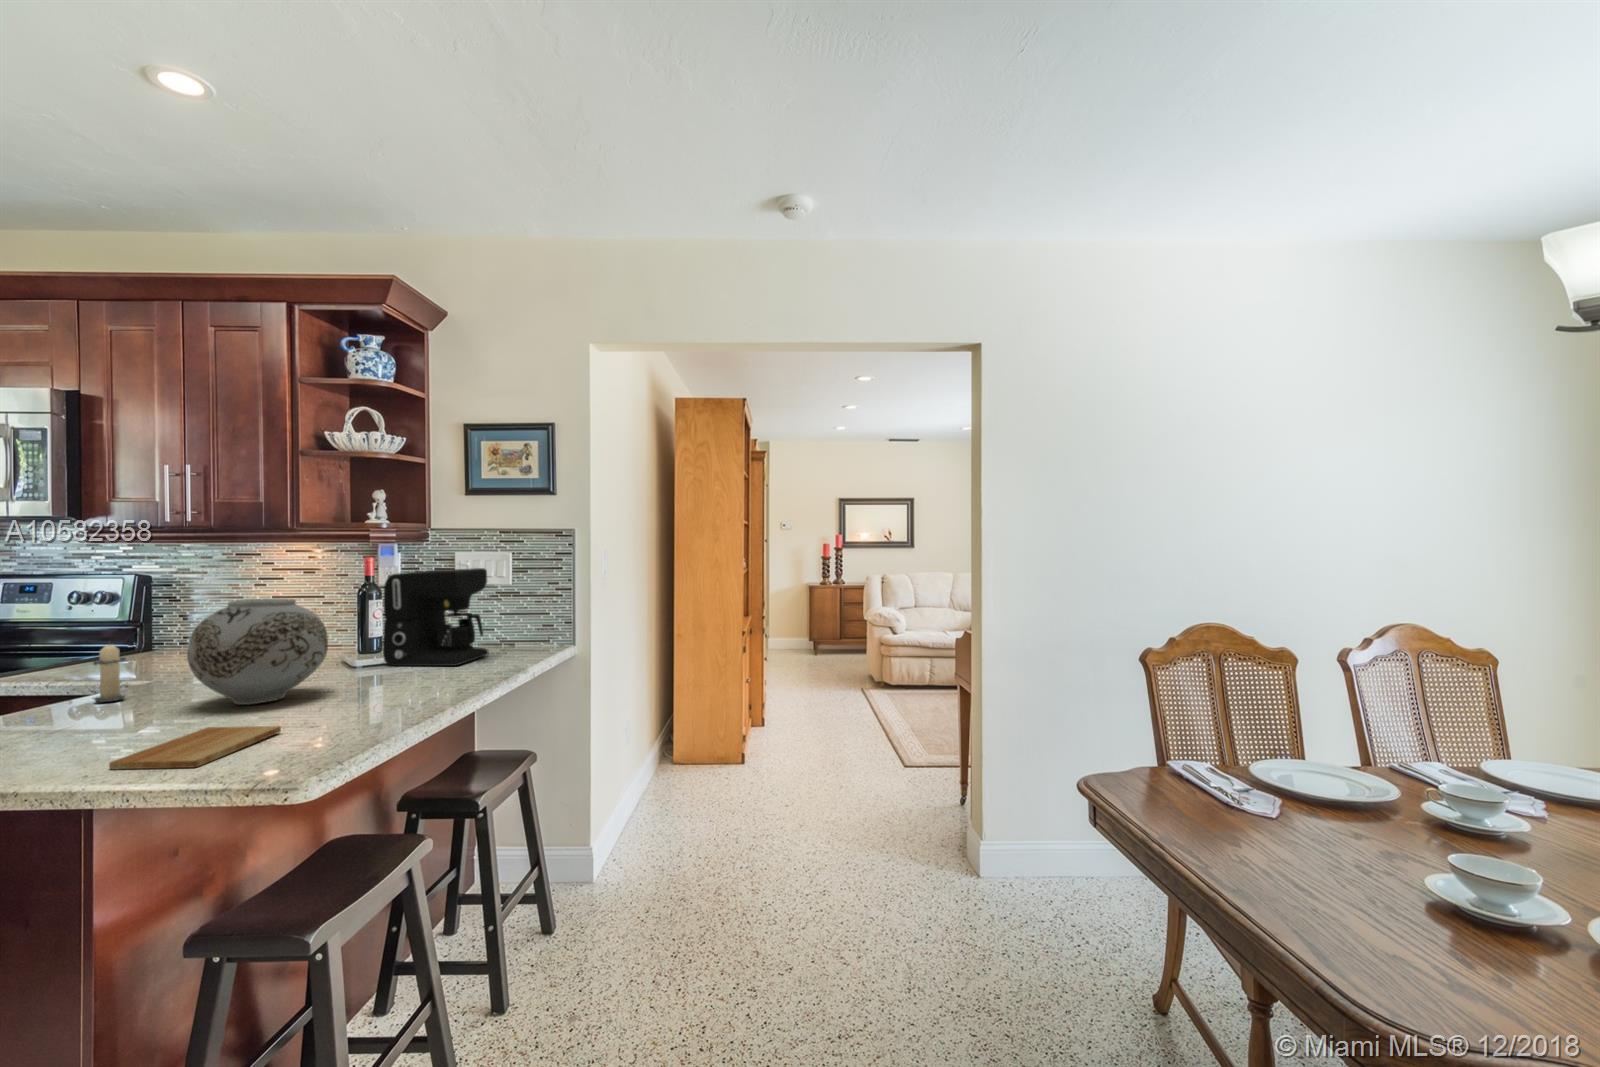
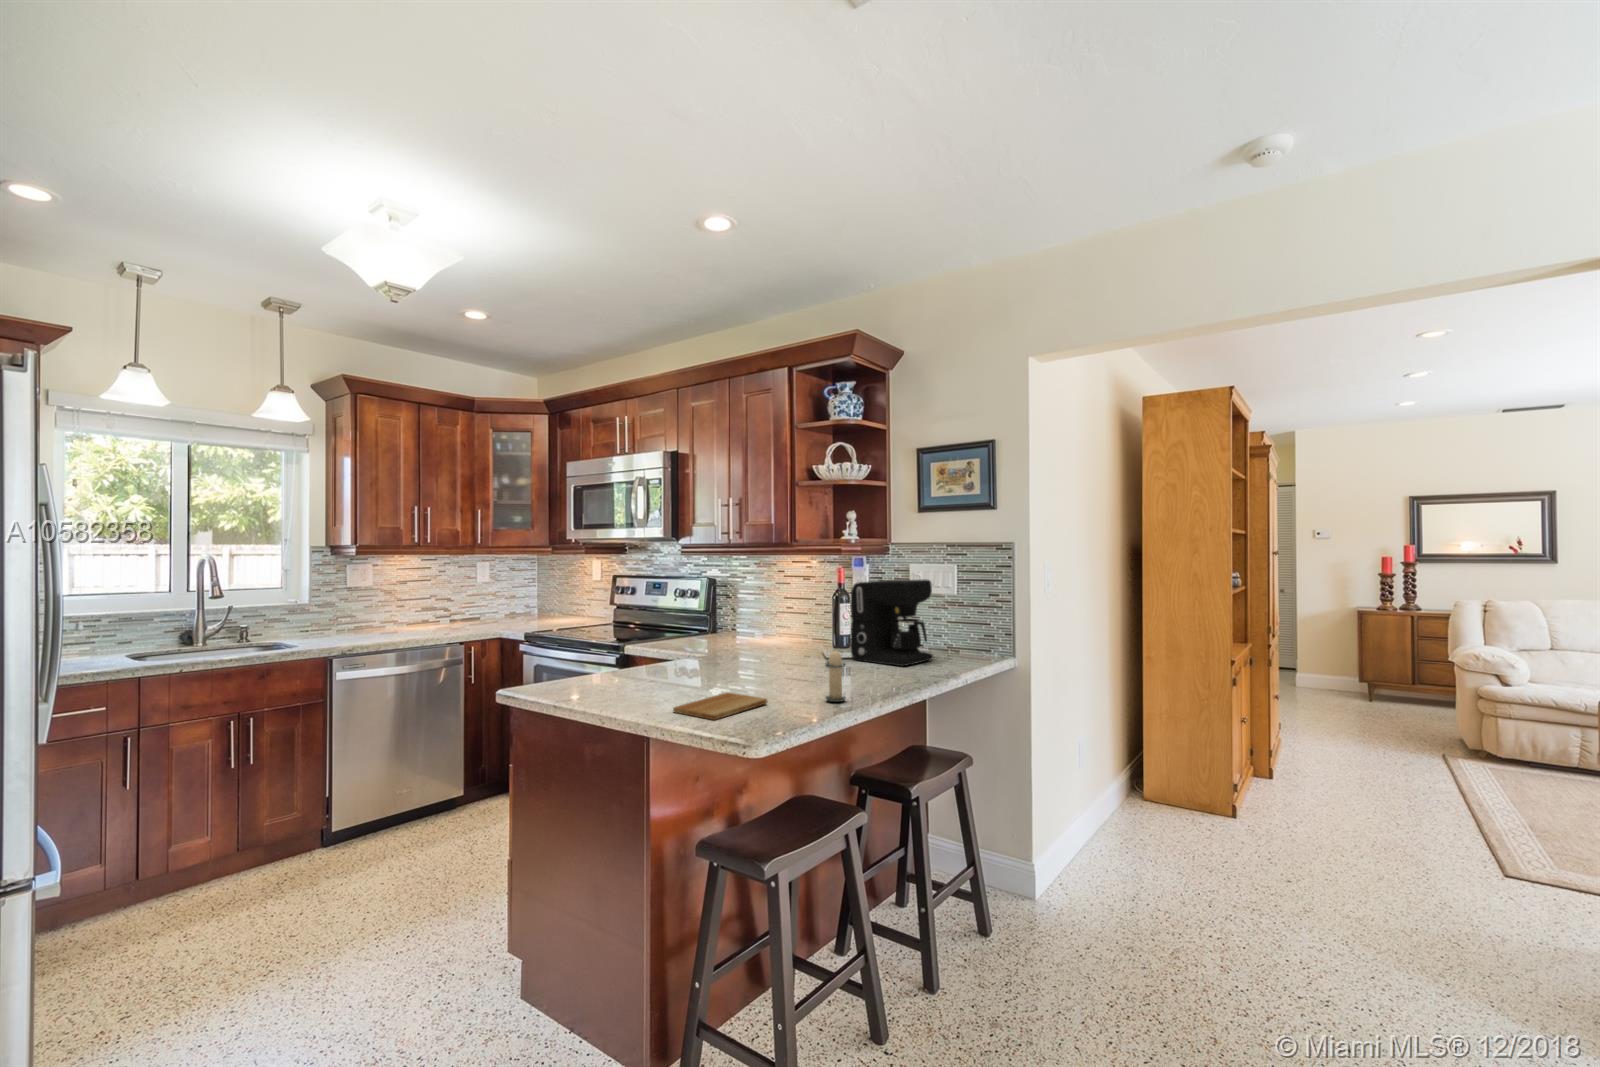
vase: present [187,599,328,705] -> none [722,599,806,679]
candle: present [93,644,126,702] -> present [825,648,846,702]

